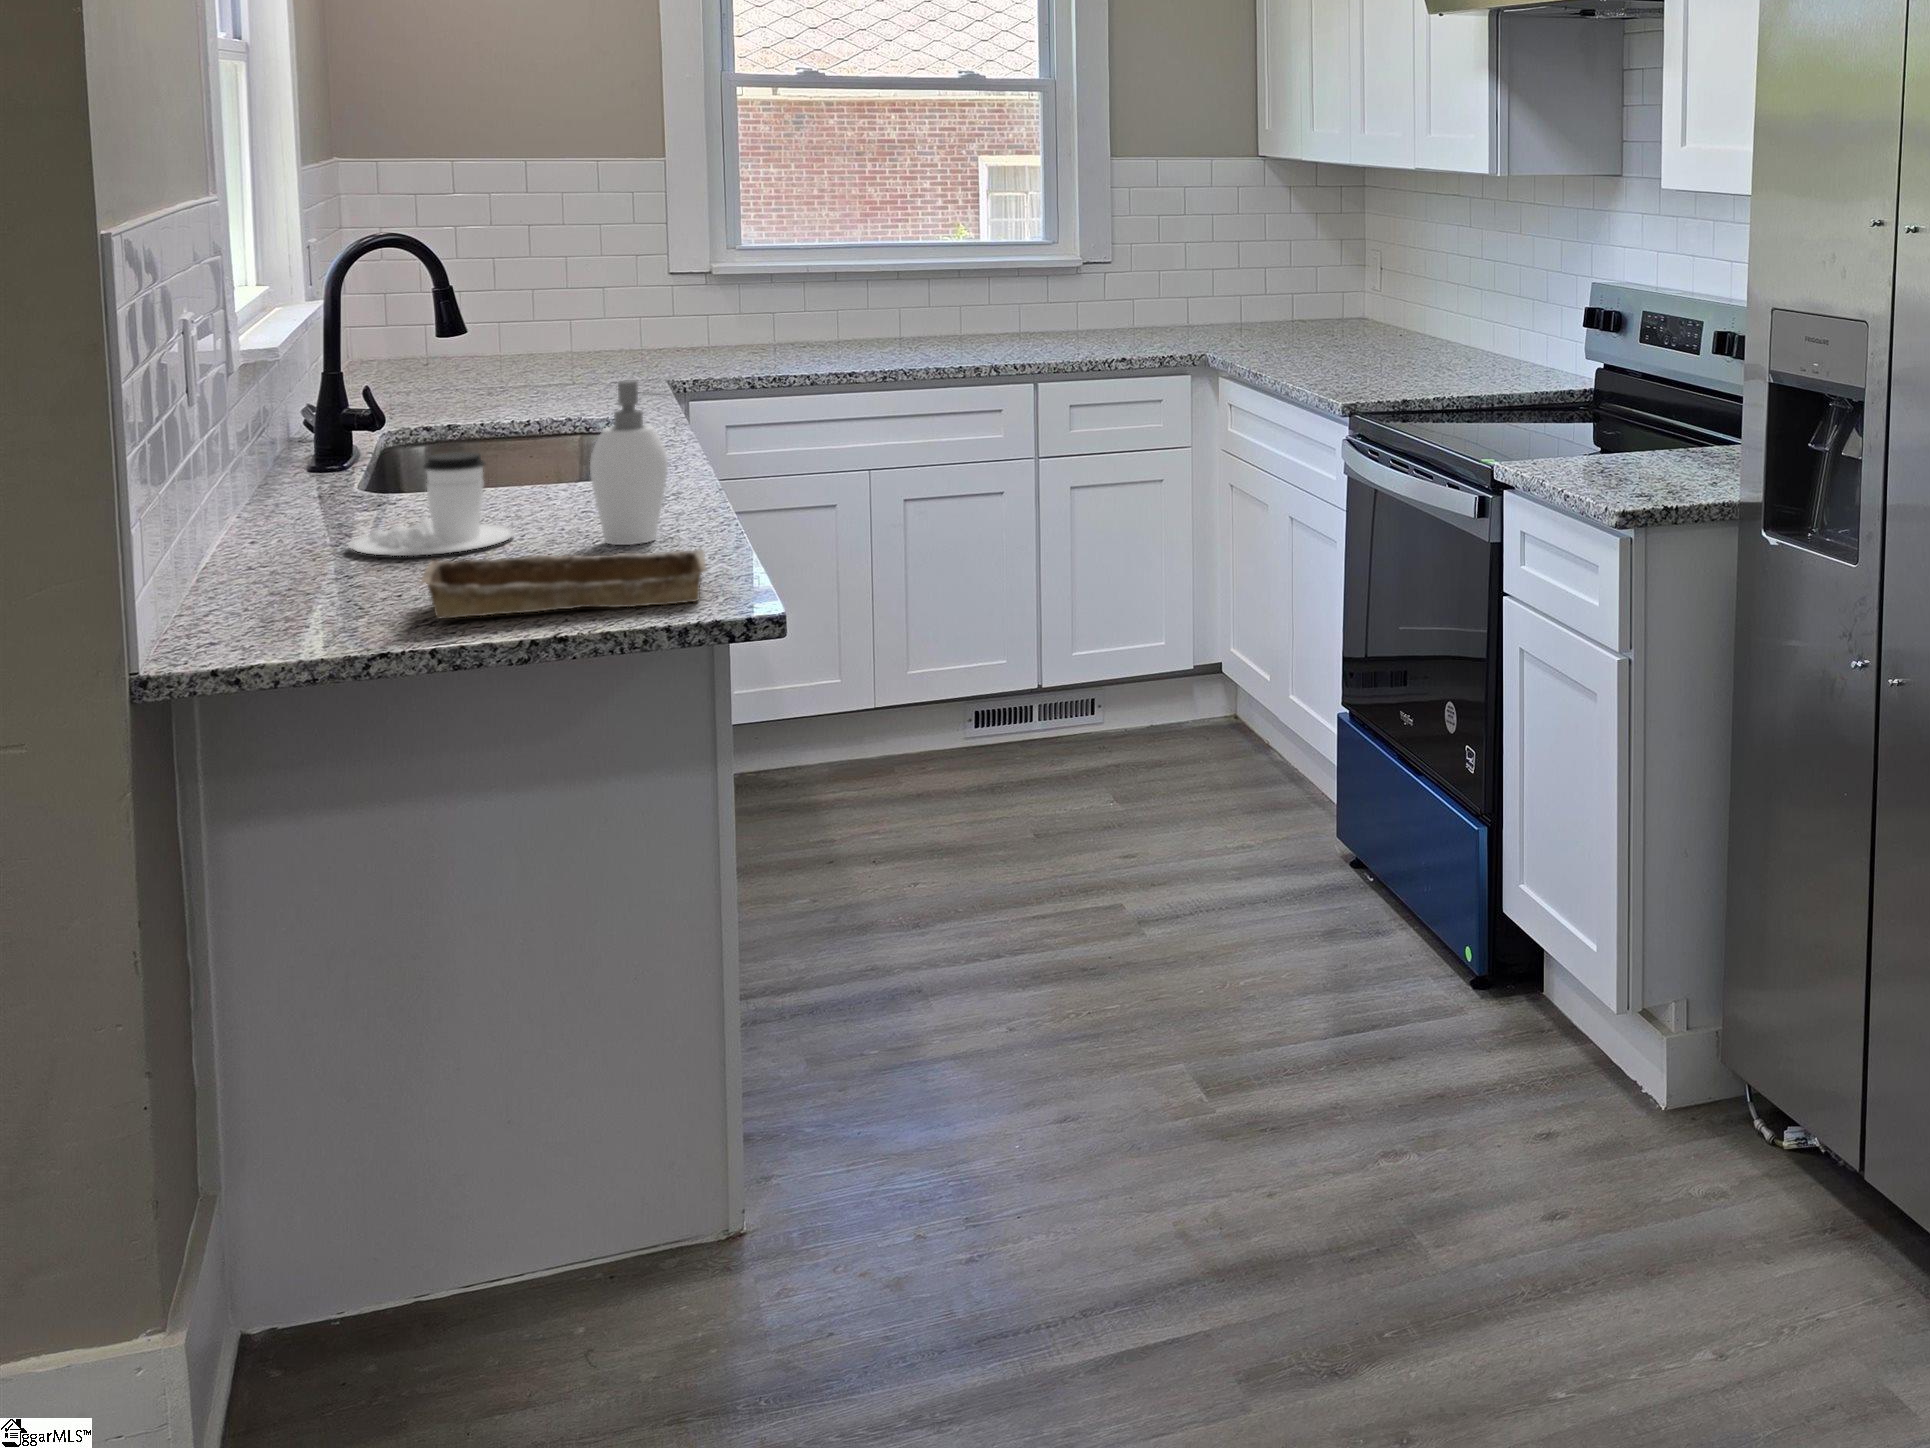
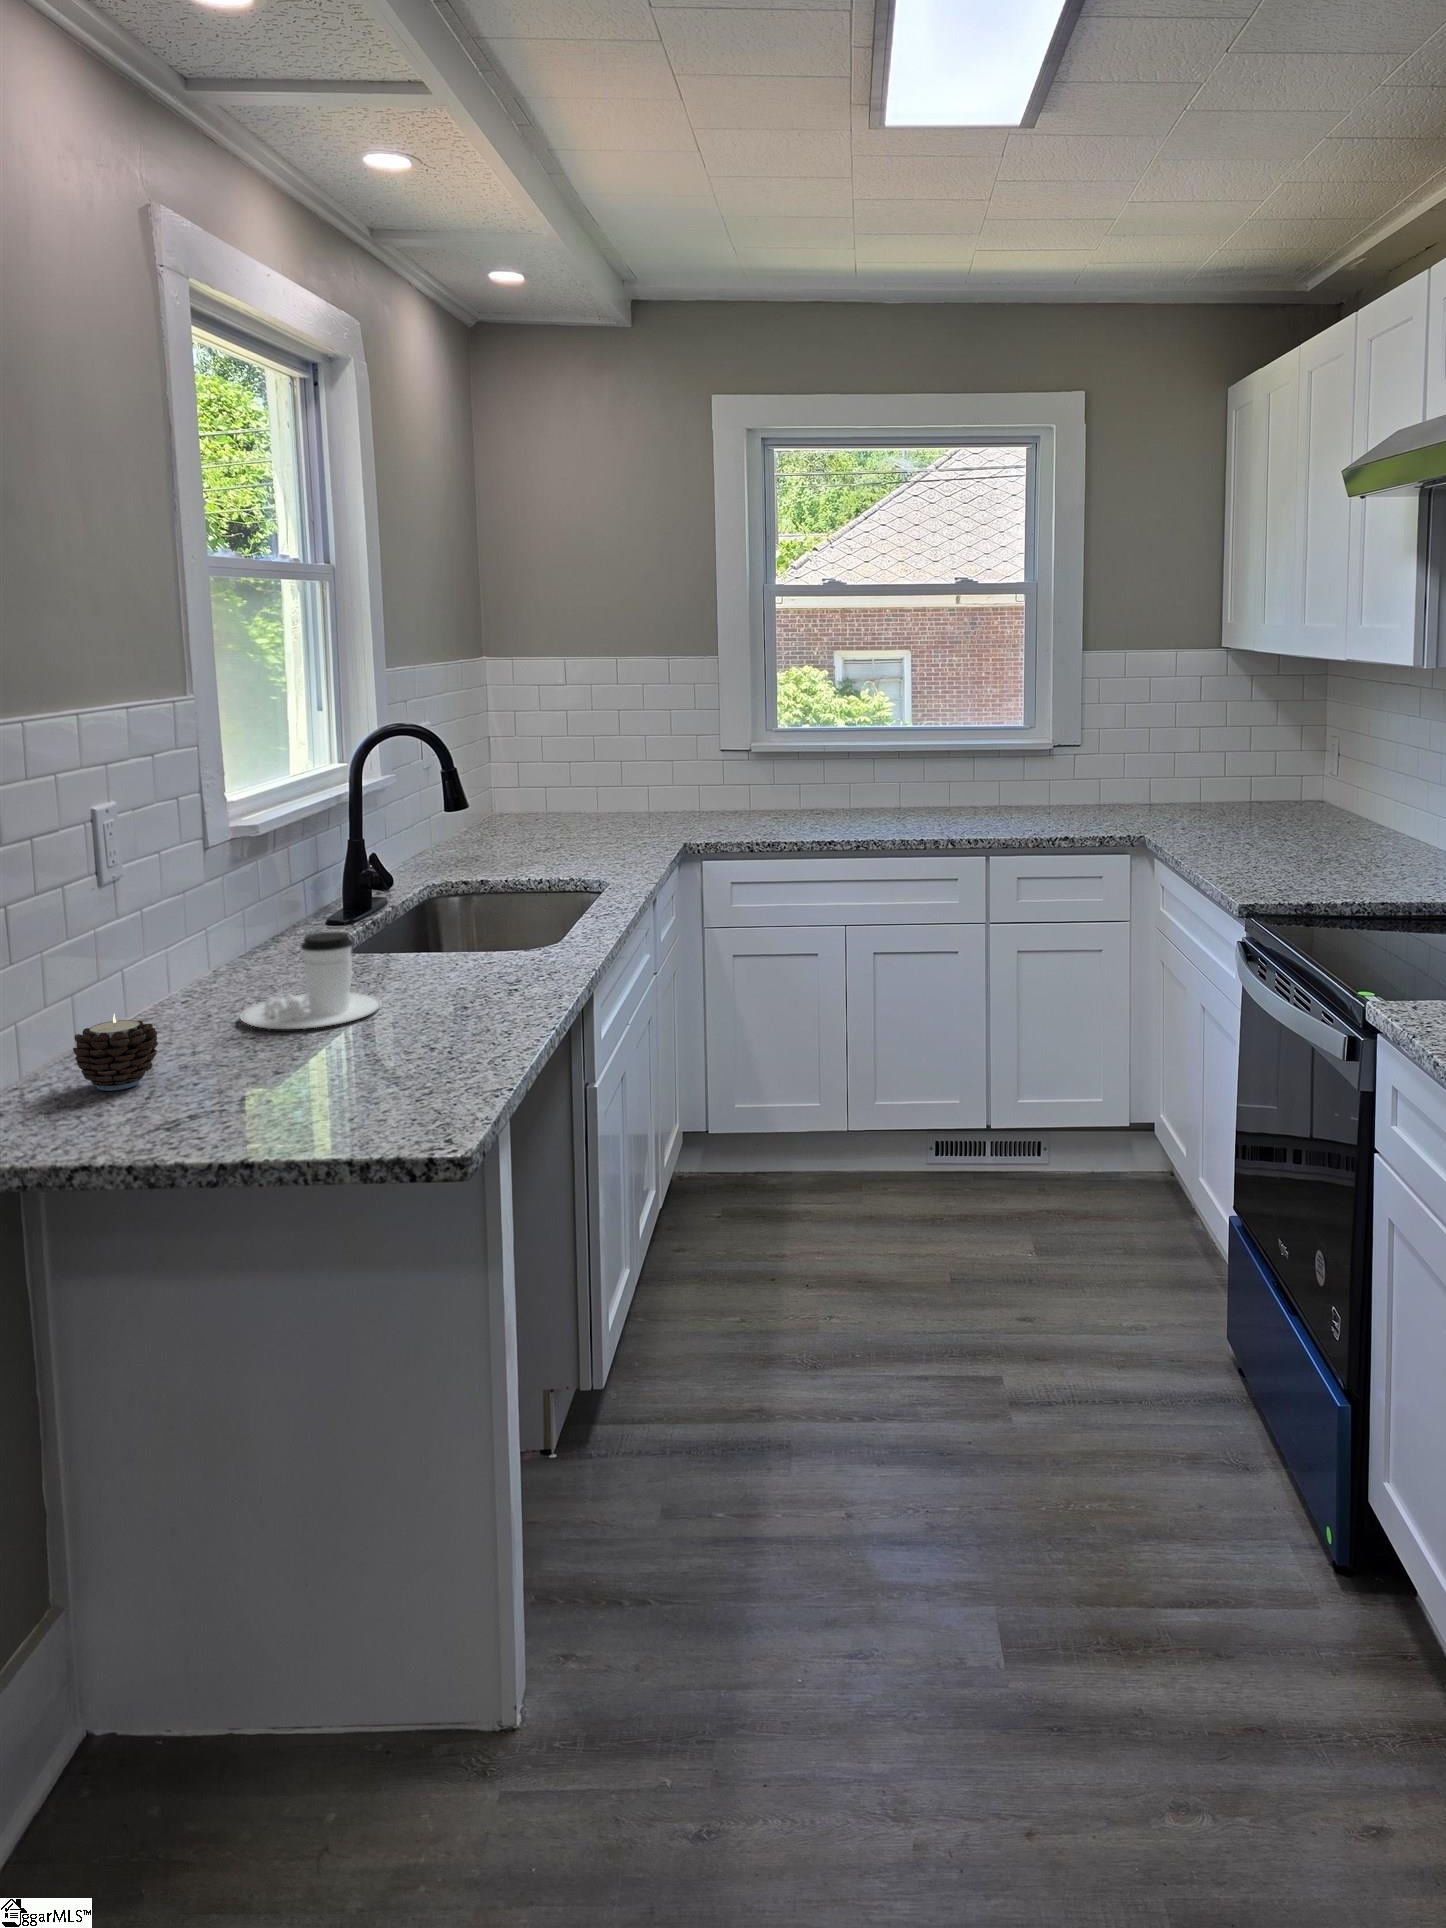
soap dispenser: present [590,380,668,545] -> none [414,876,484,1035]
candle: none [249,528,348,610] -> present [73,1014,158,1091]
tray: present [417,550,707,618] -> none [145,1053,453,1130]

